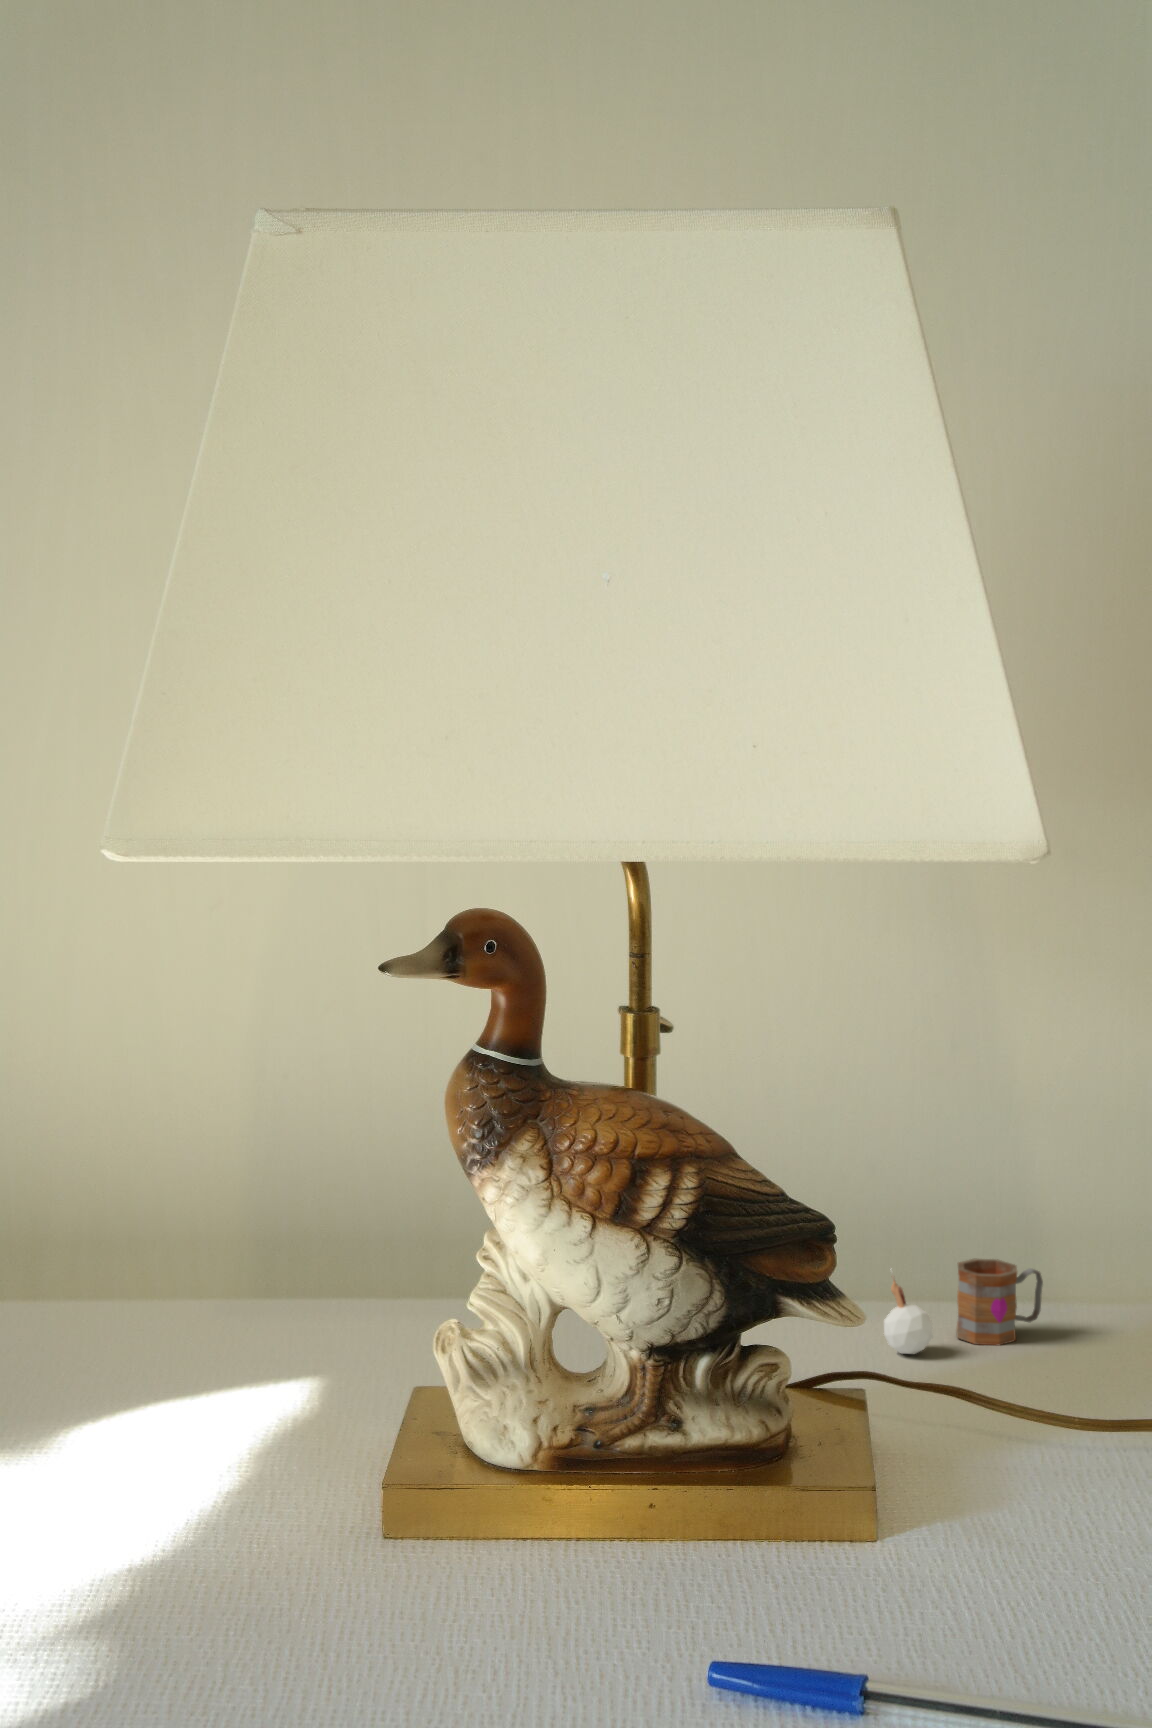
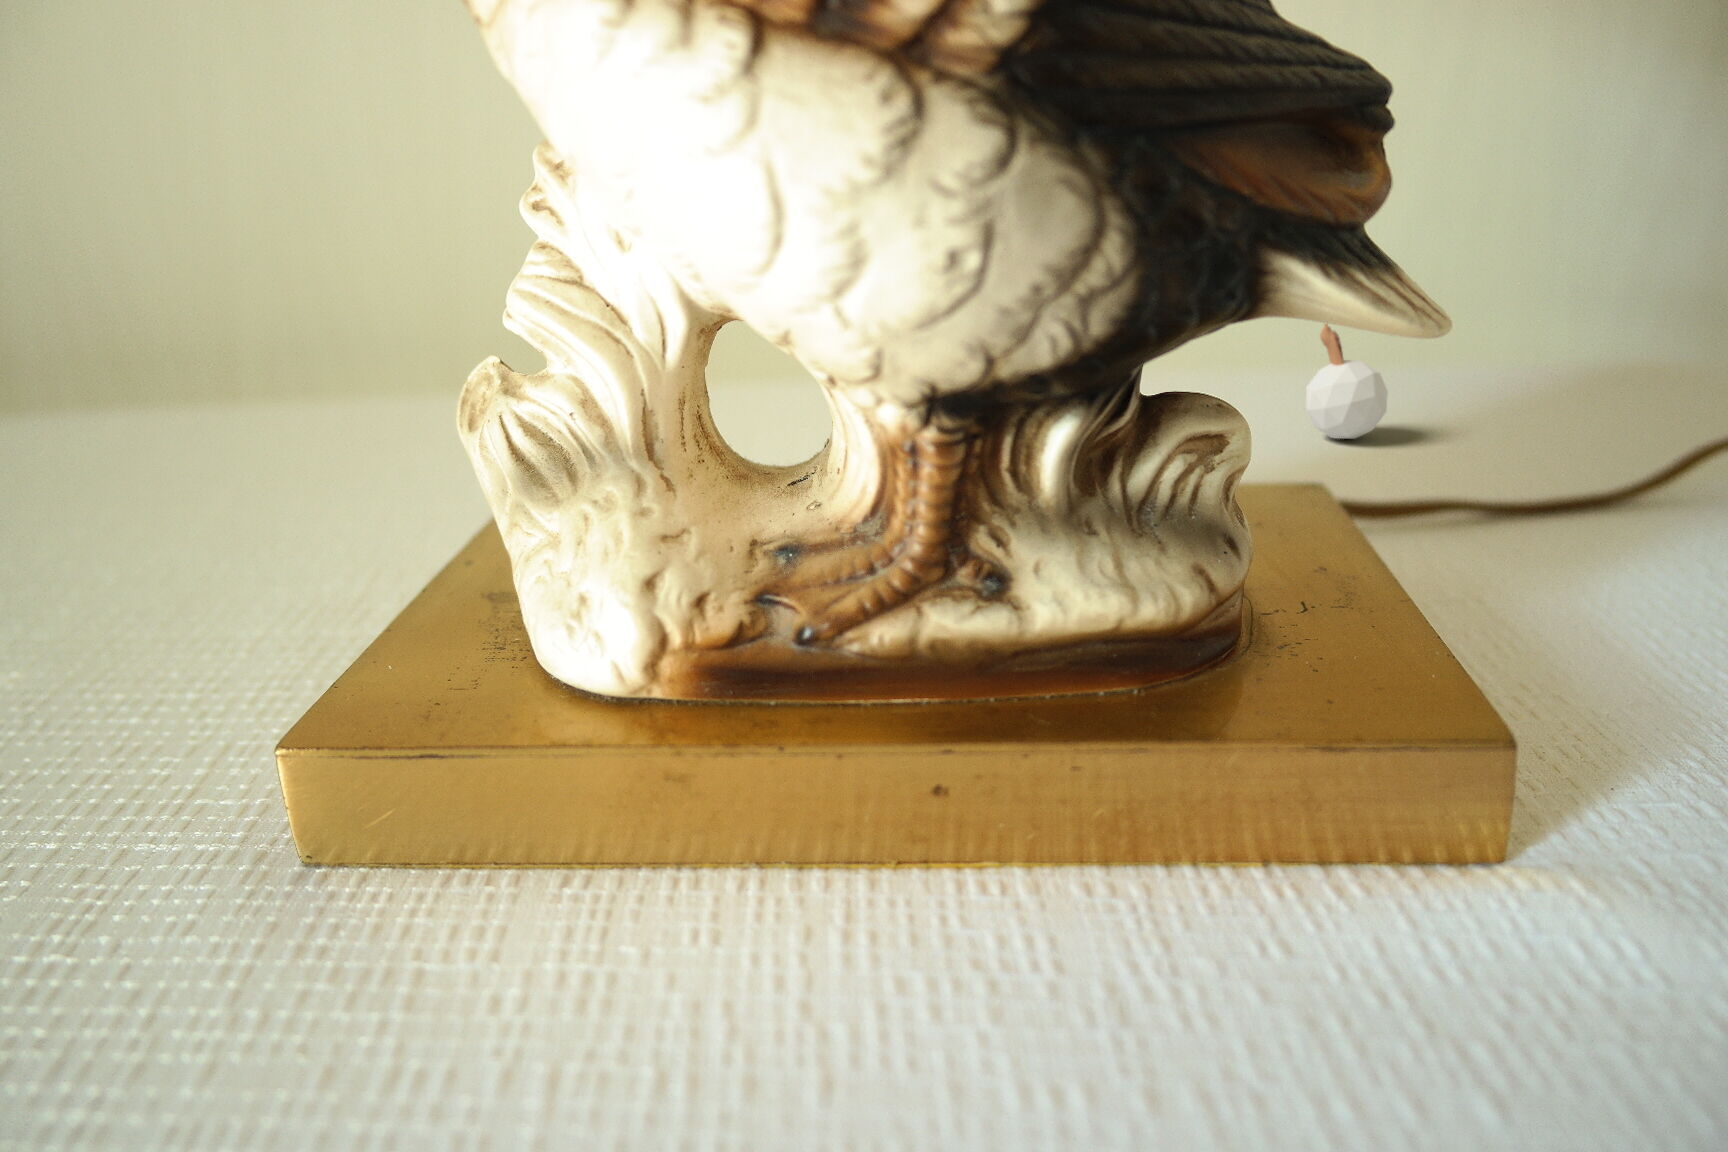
mug: present [956,1259,1043,1345] -> none [1404,292,1551,423]

